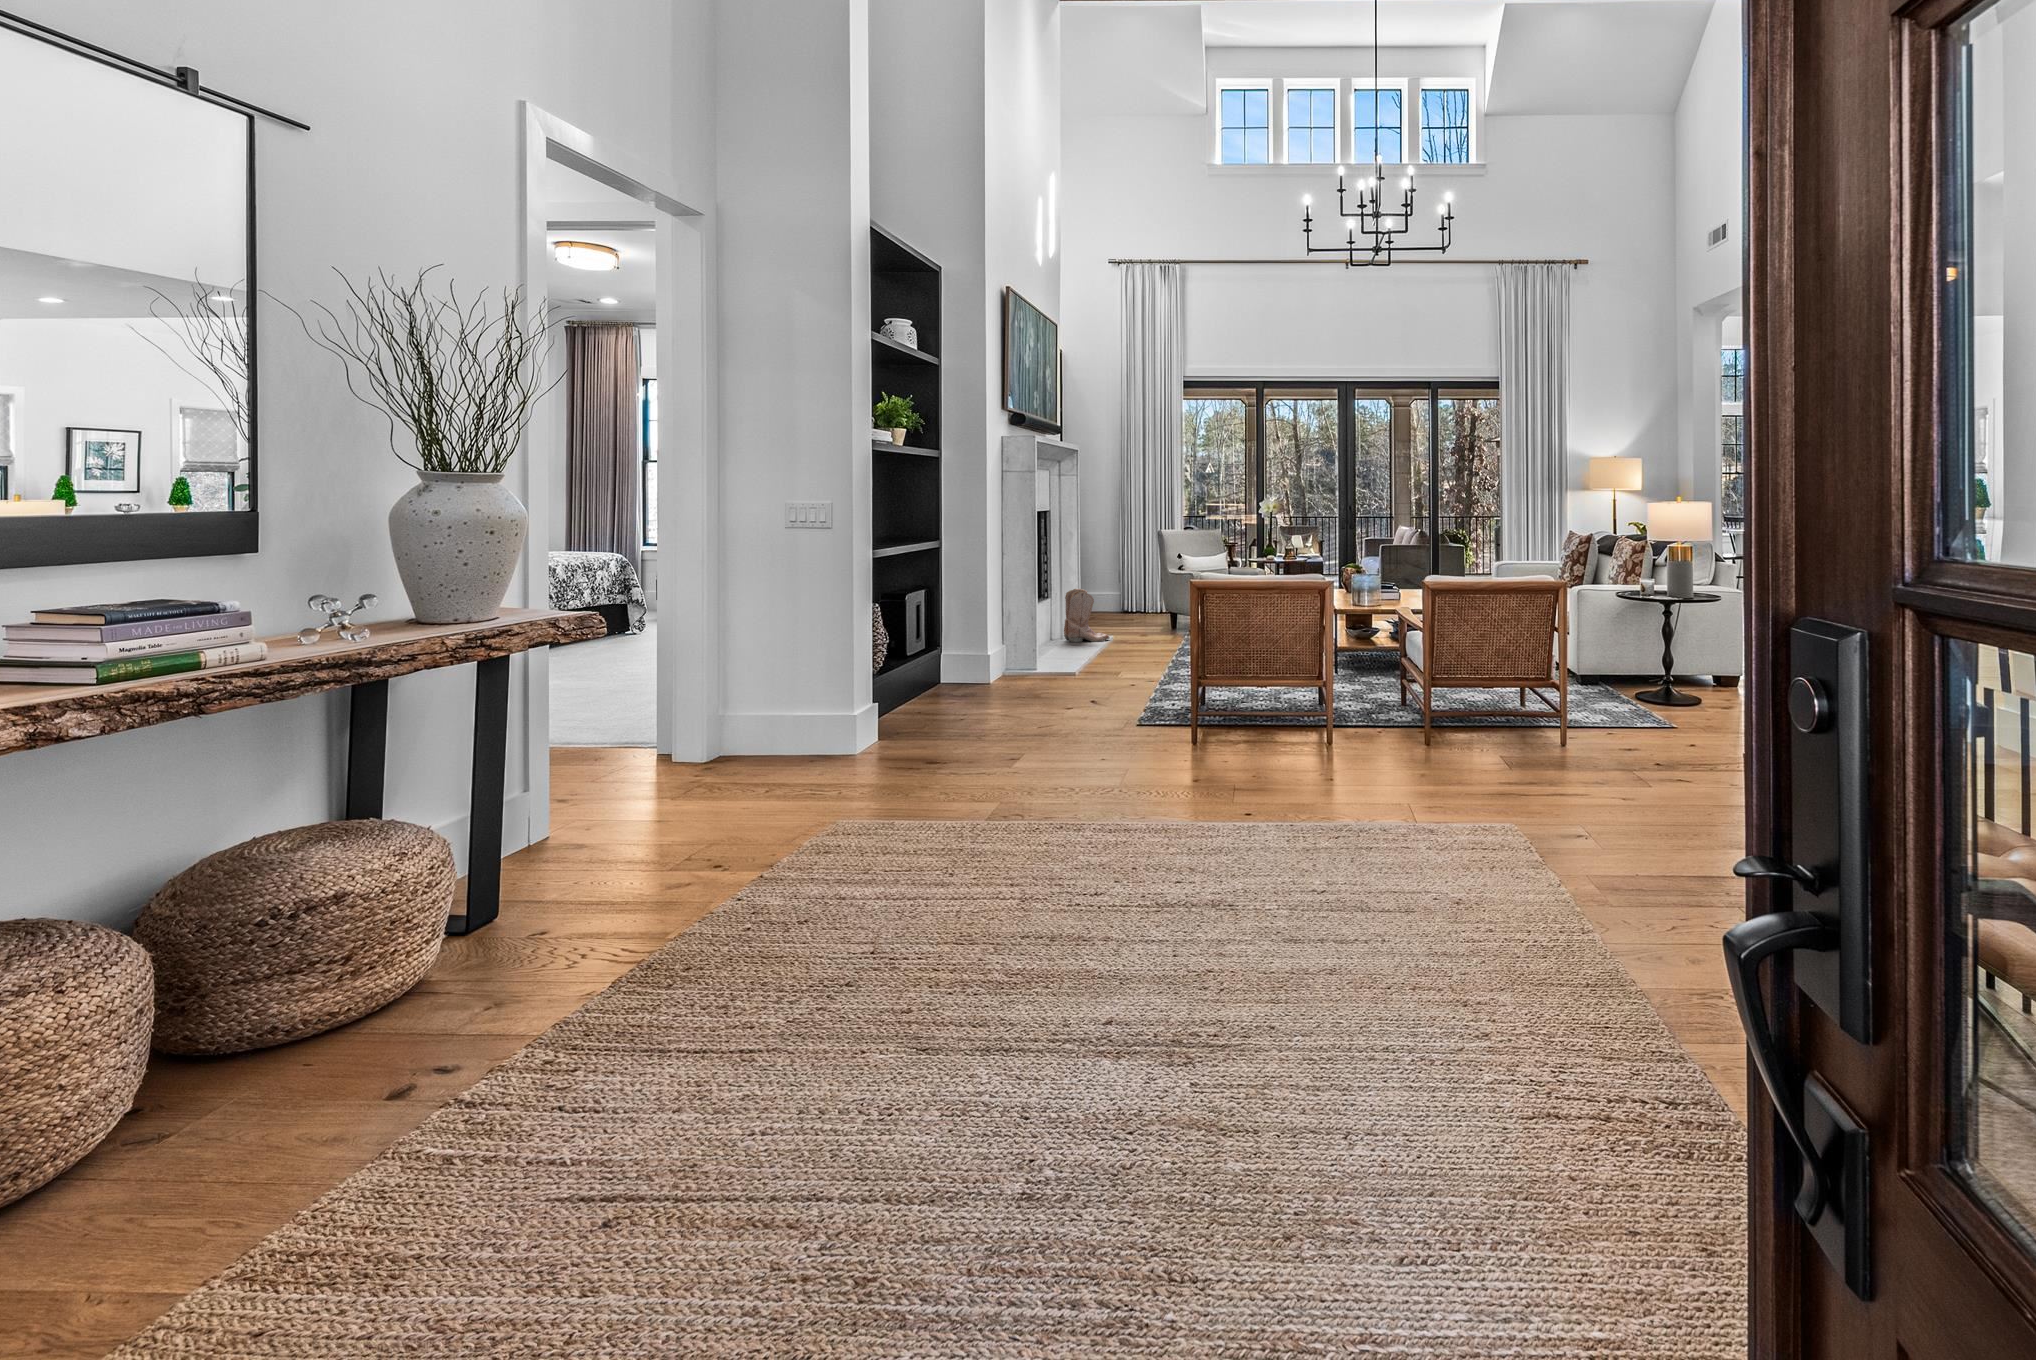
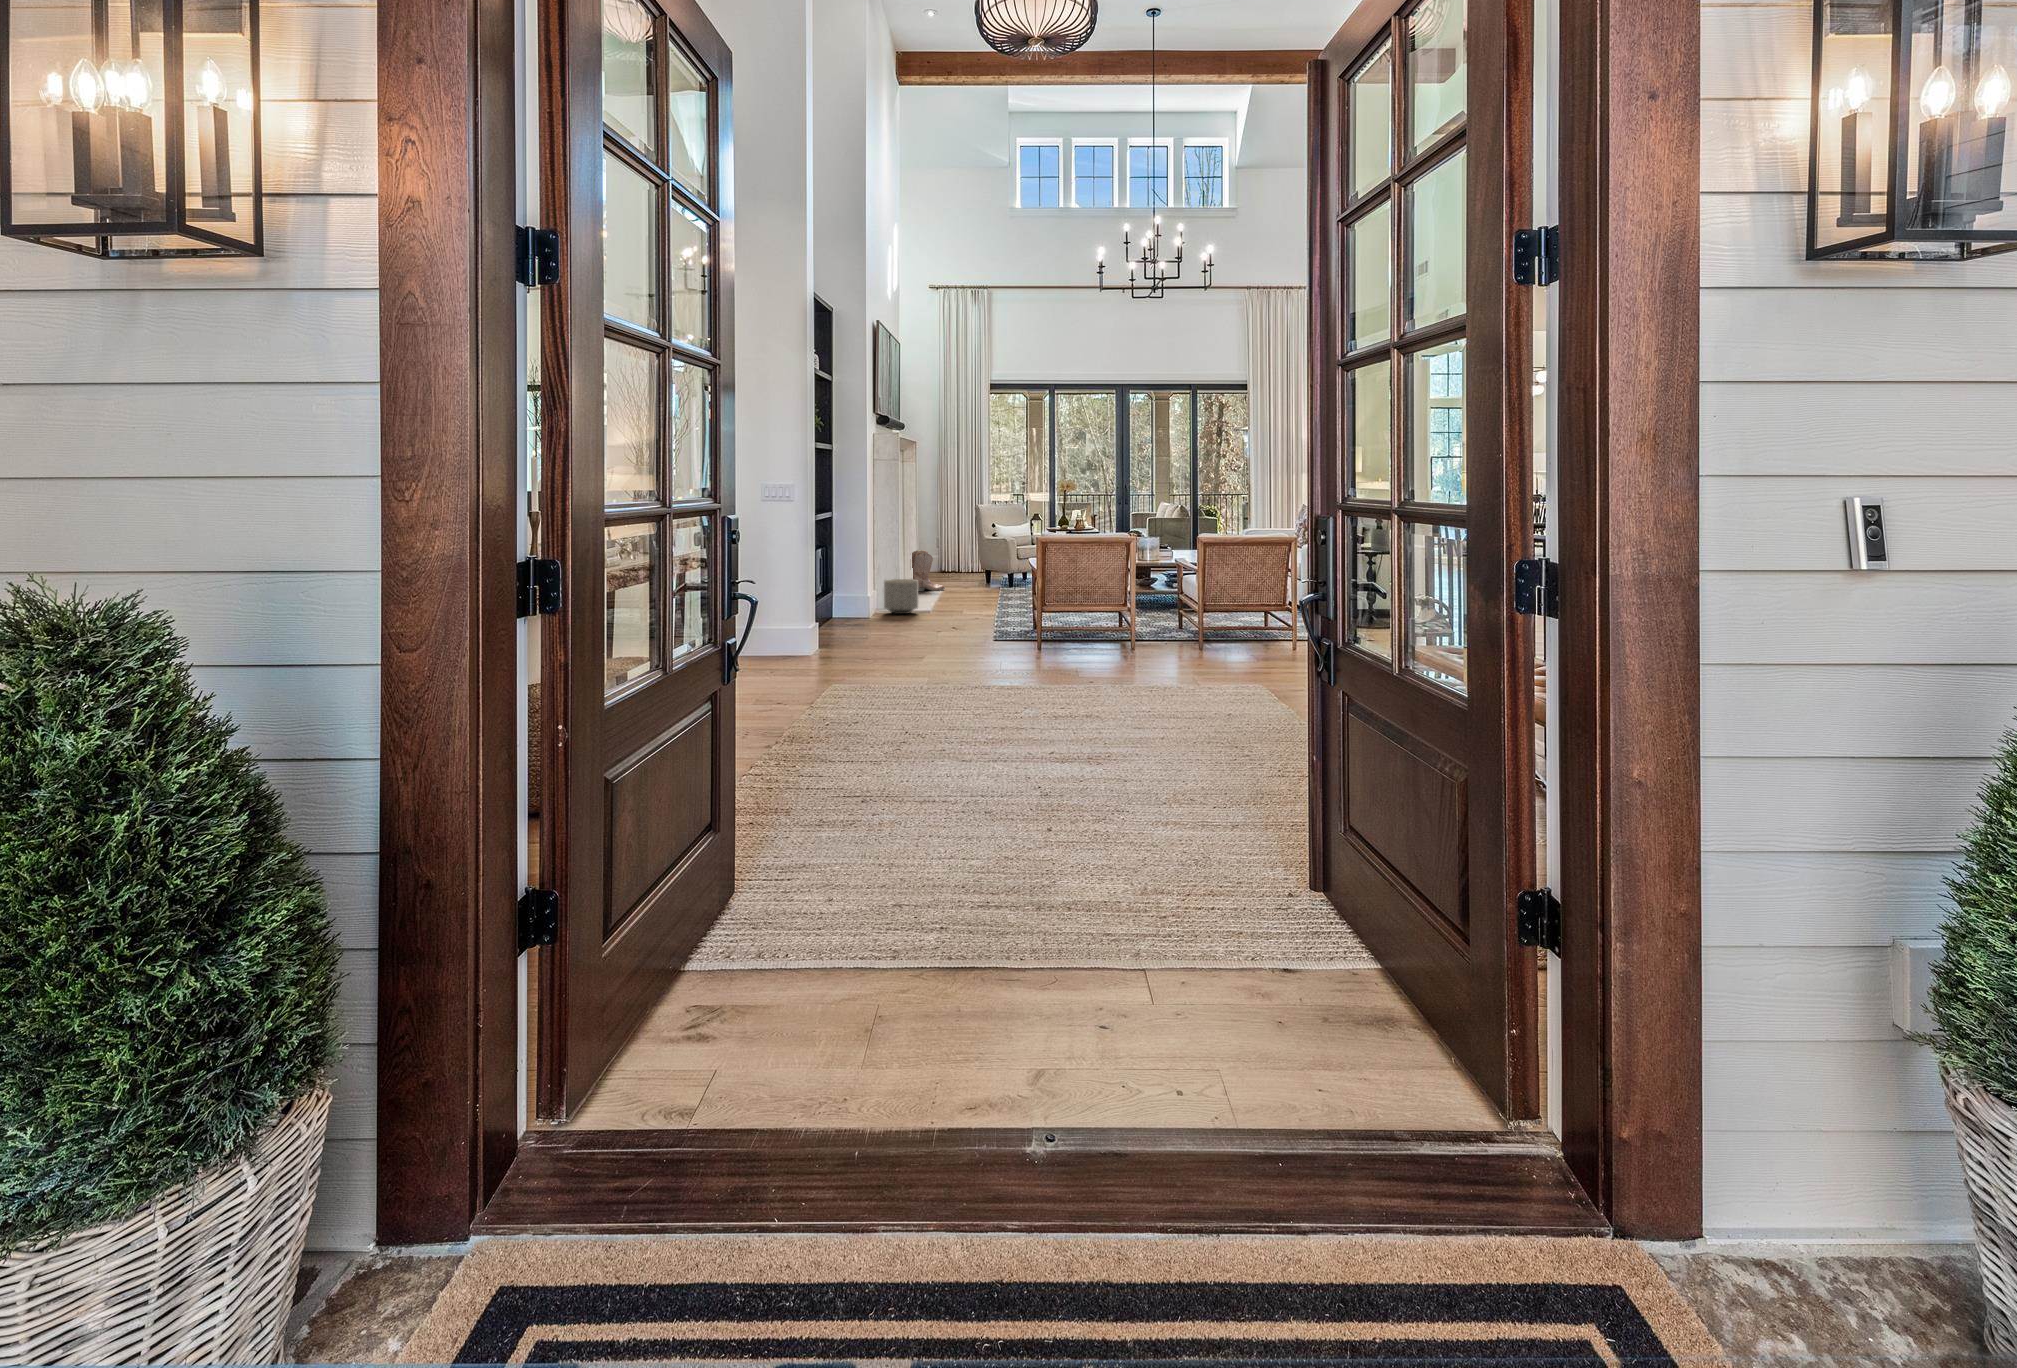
planter: none [1009,630,1055,678] -> present [884,579,918,614]

